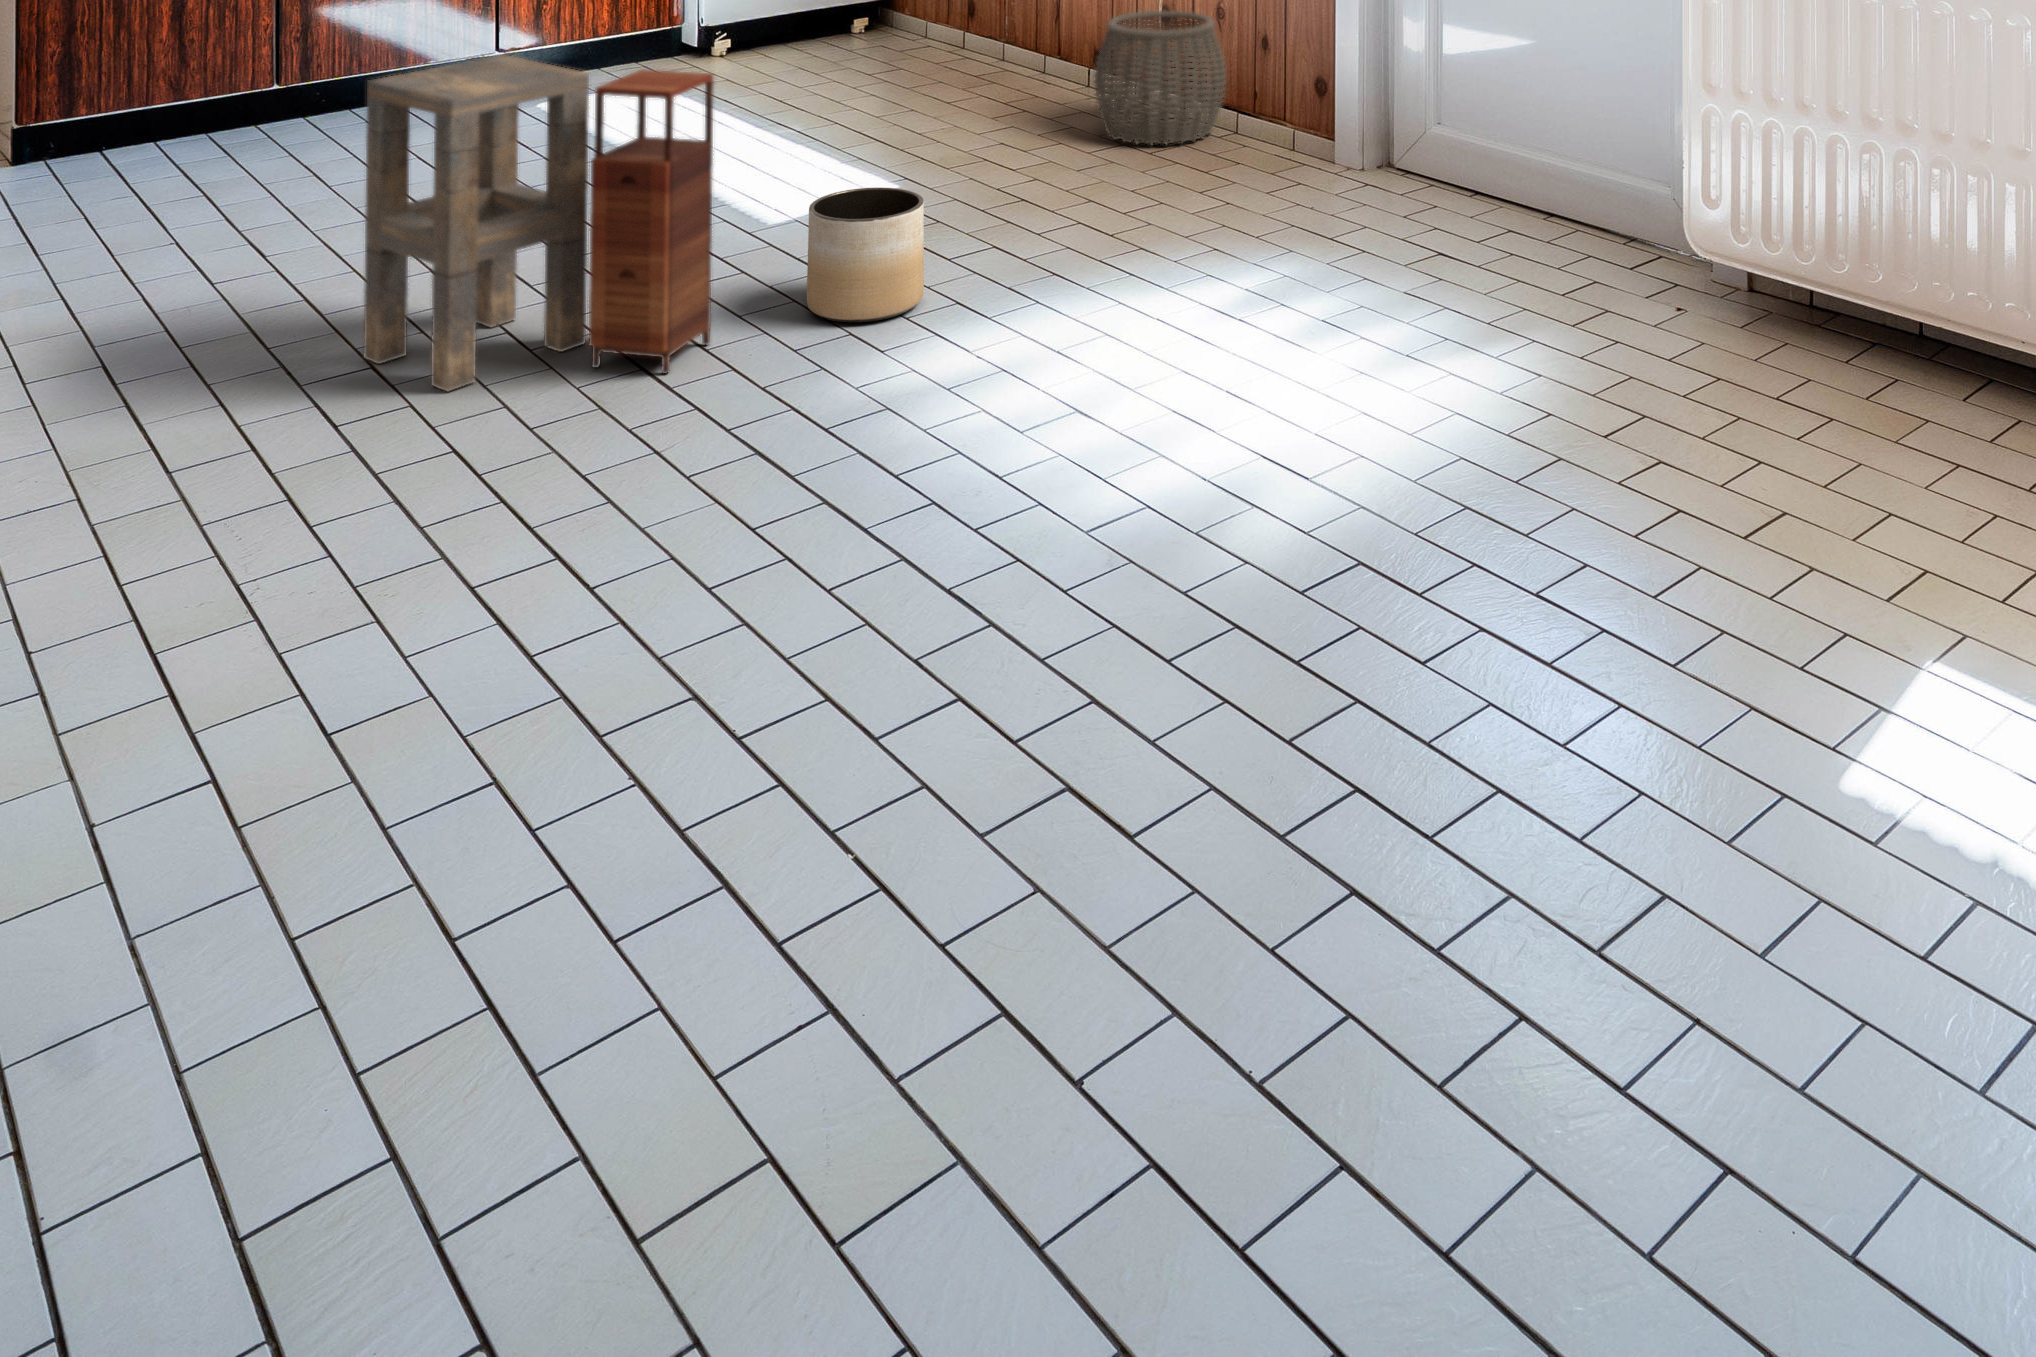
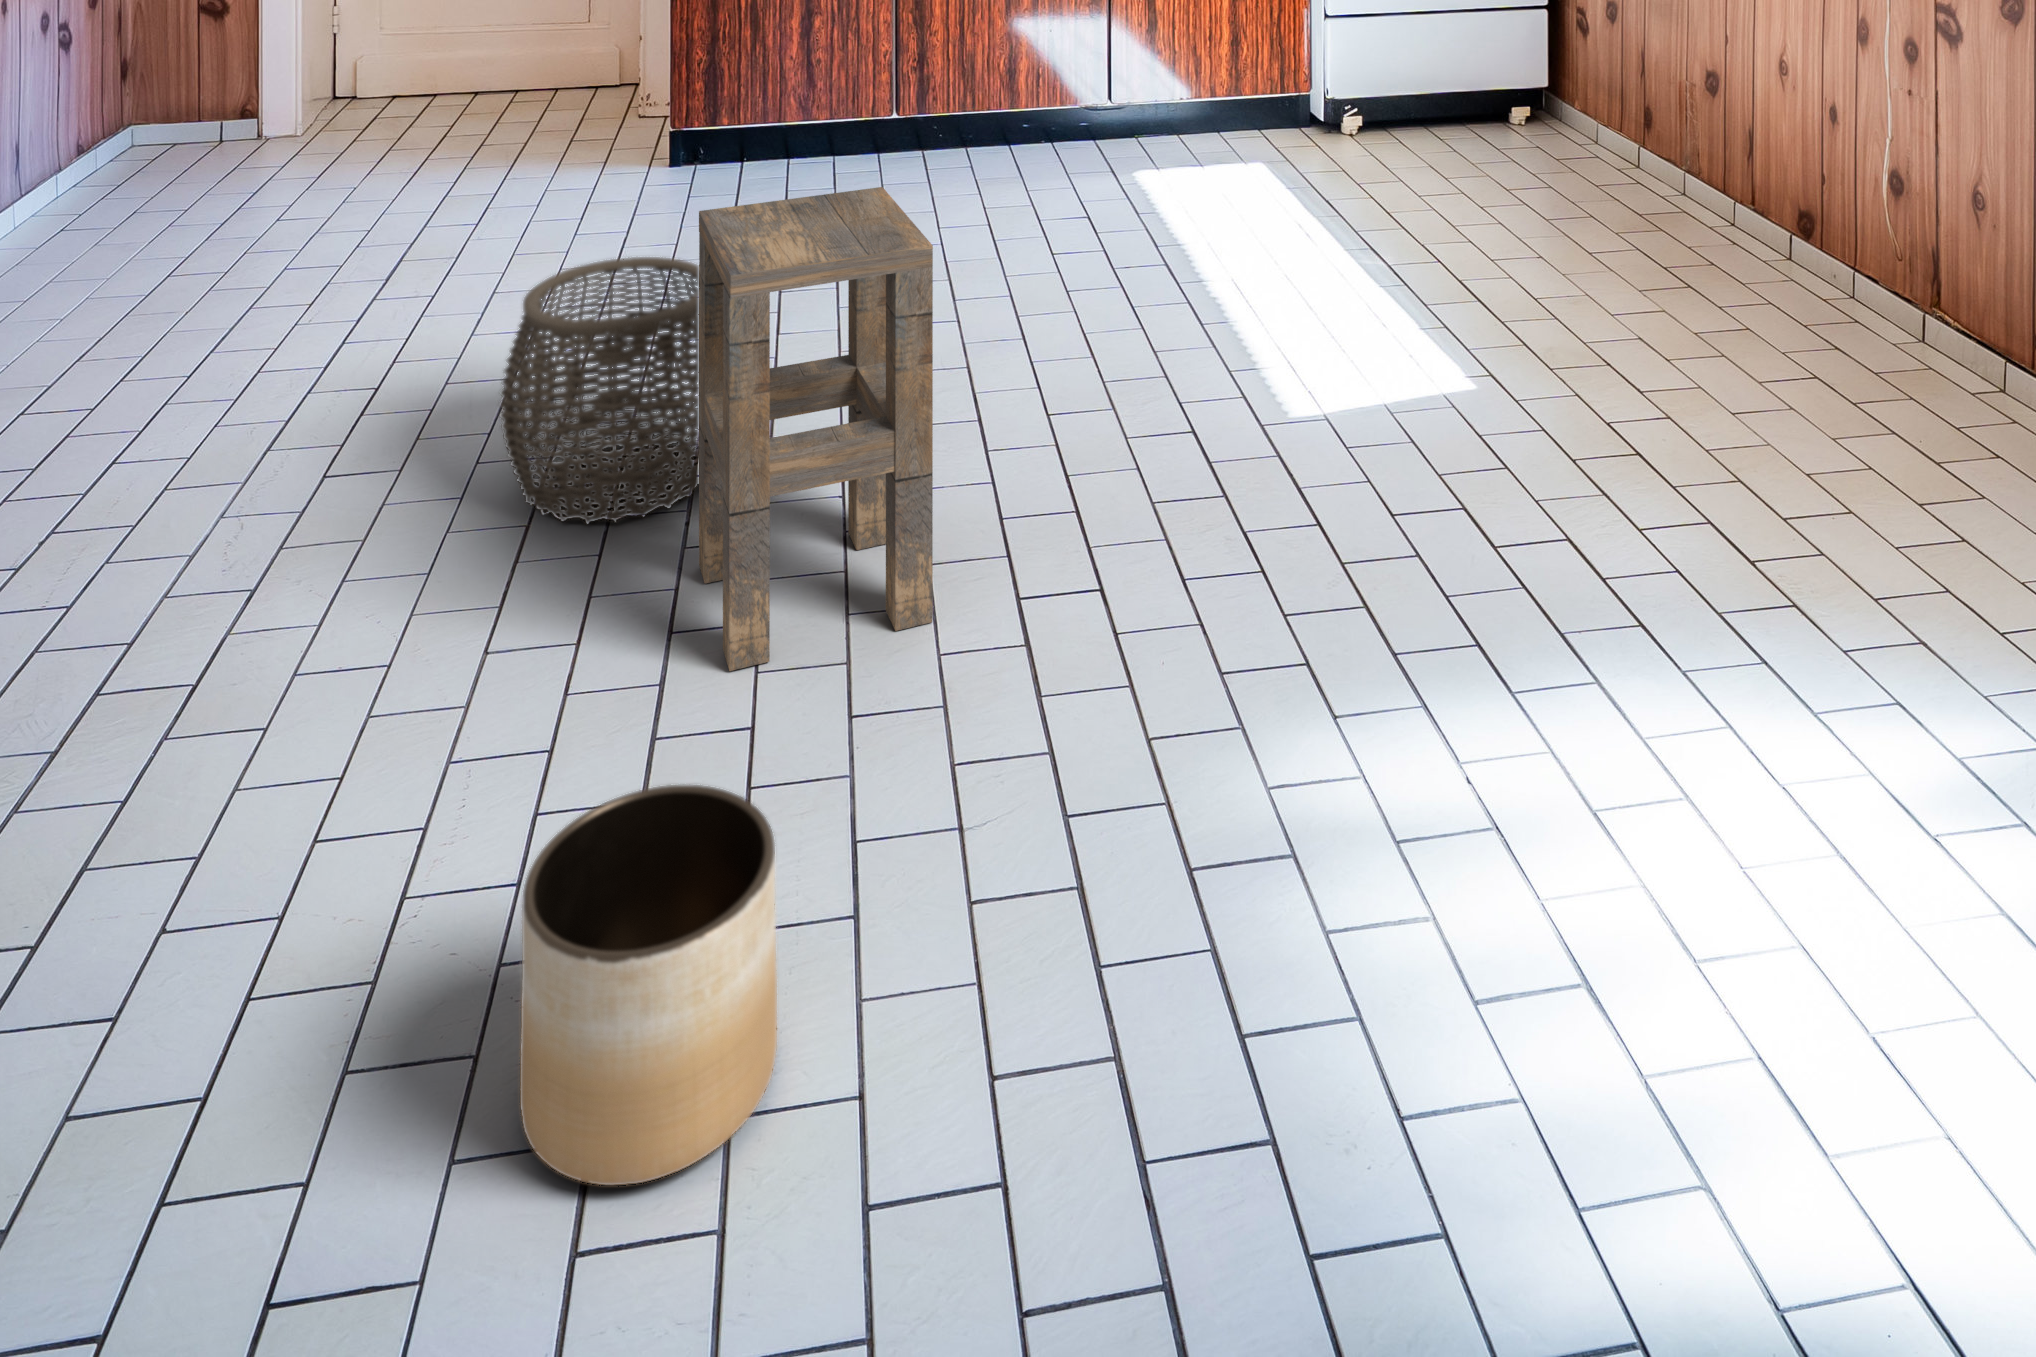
woven basket: present [1094,11,1226,145] -> present [500,257,699,524]
storage cabinet: present [589,70,714,373] -> none [902,251,1073,732]
planter: present [807,188,924,322] -> present [520,785,777,1185]

